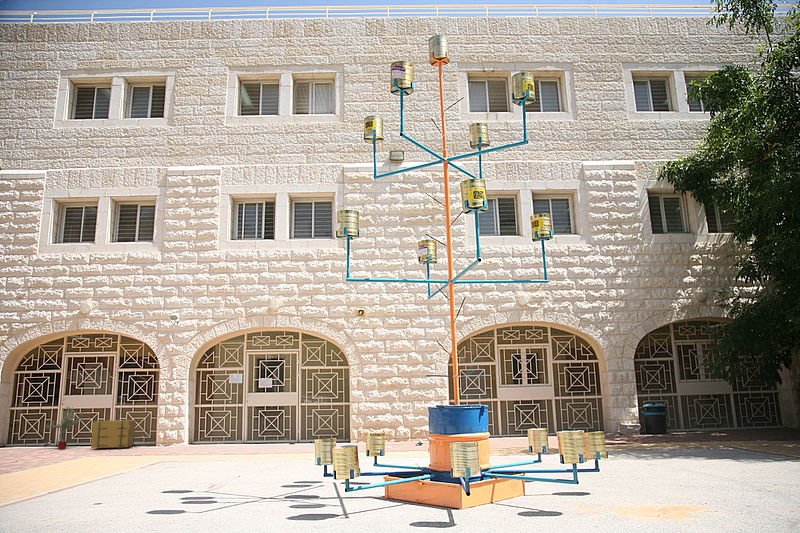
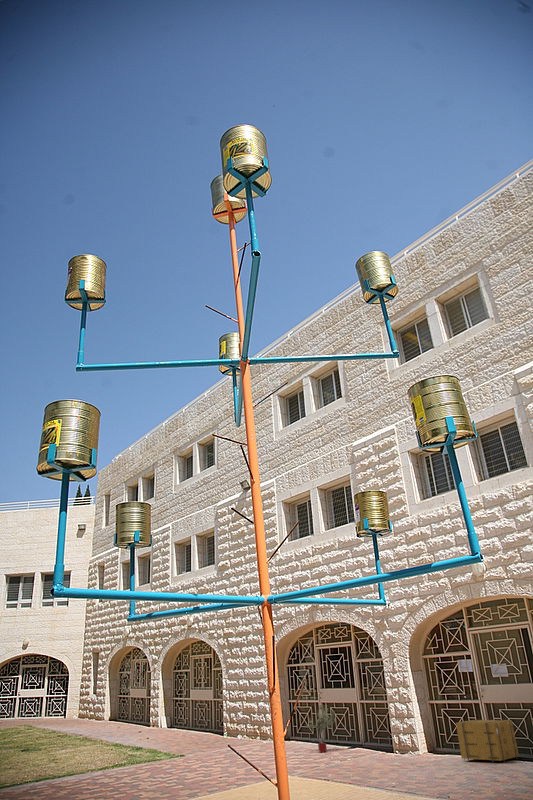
cardboard box: present [91,420,136,449] -> present [456,720,519,762]

